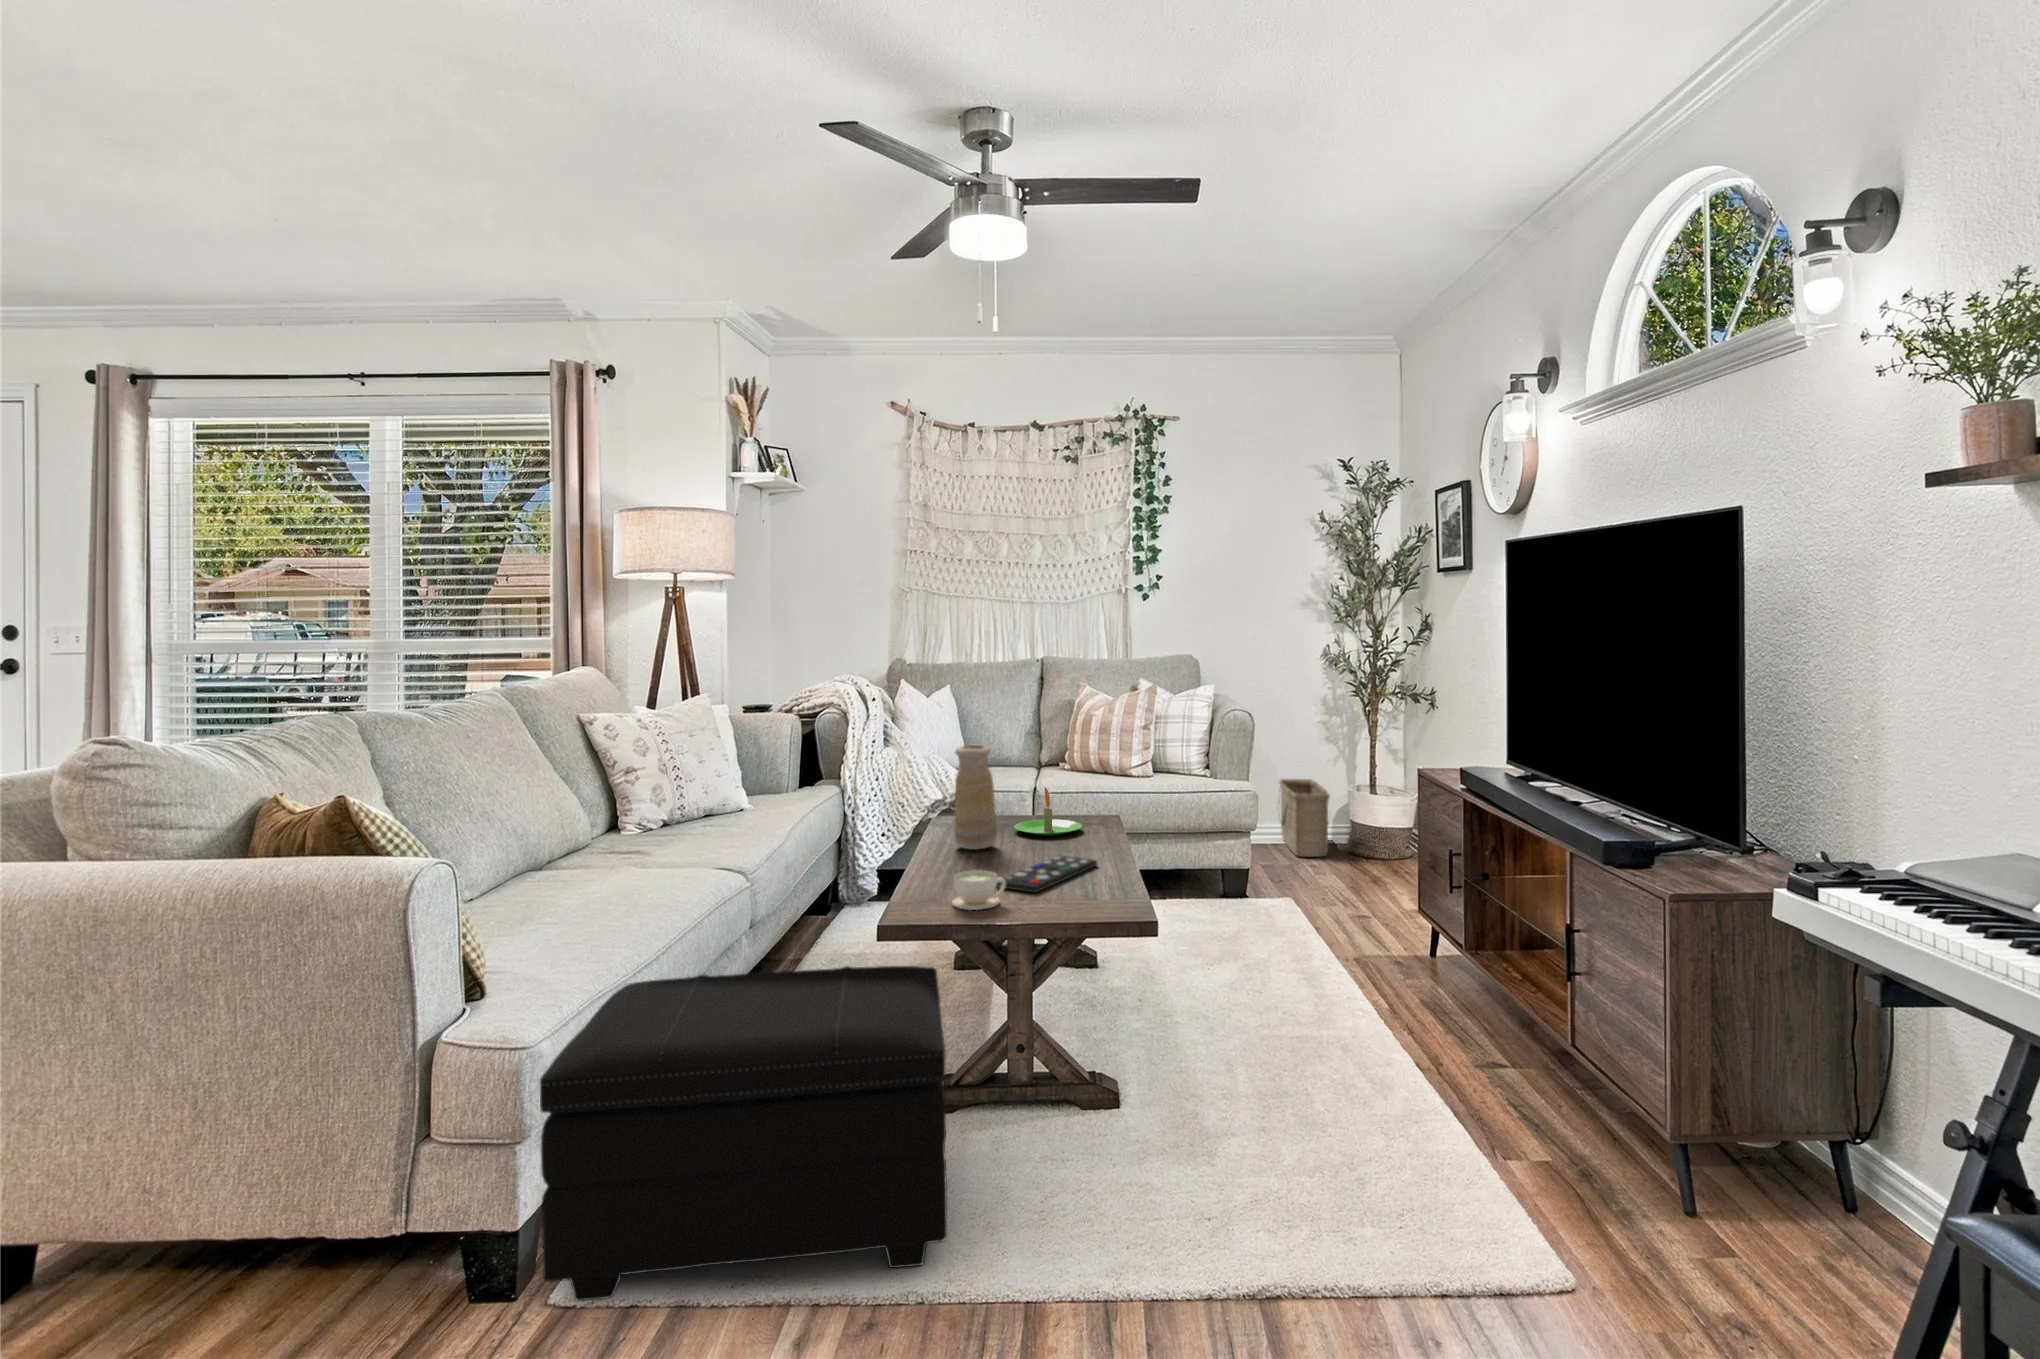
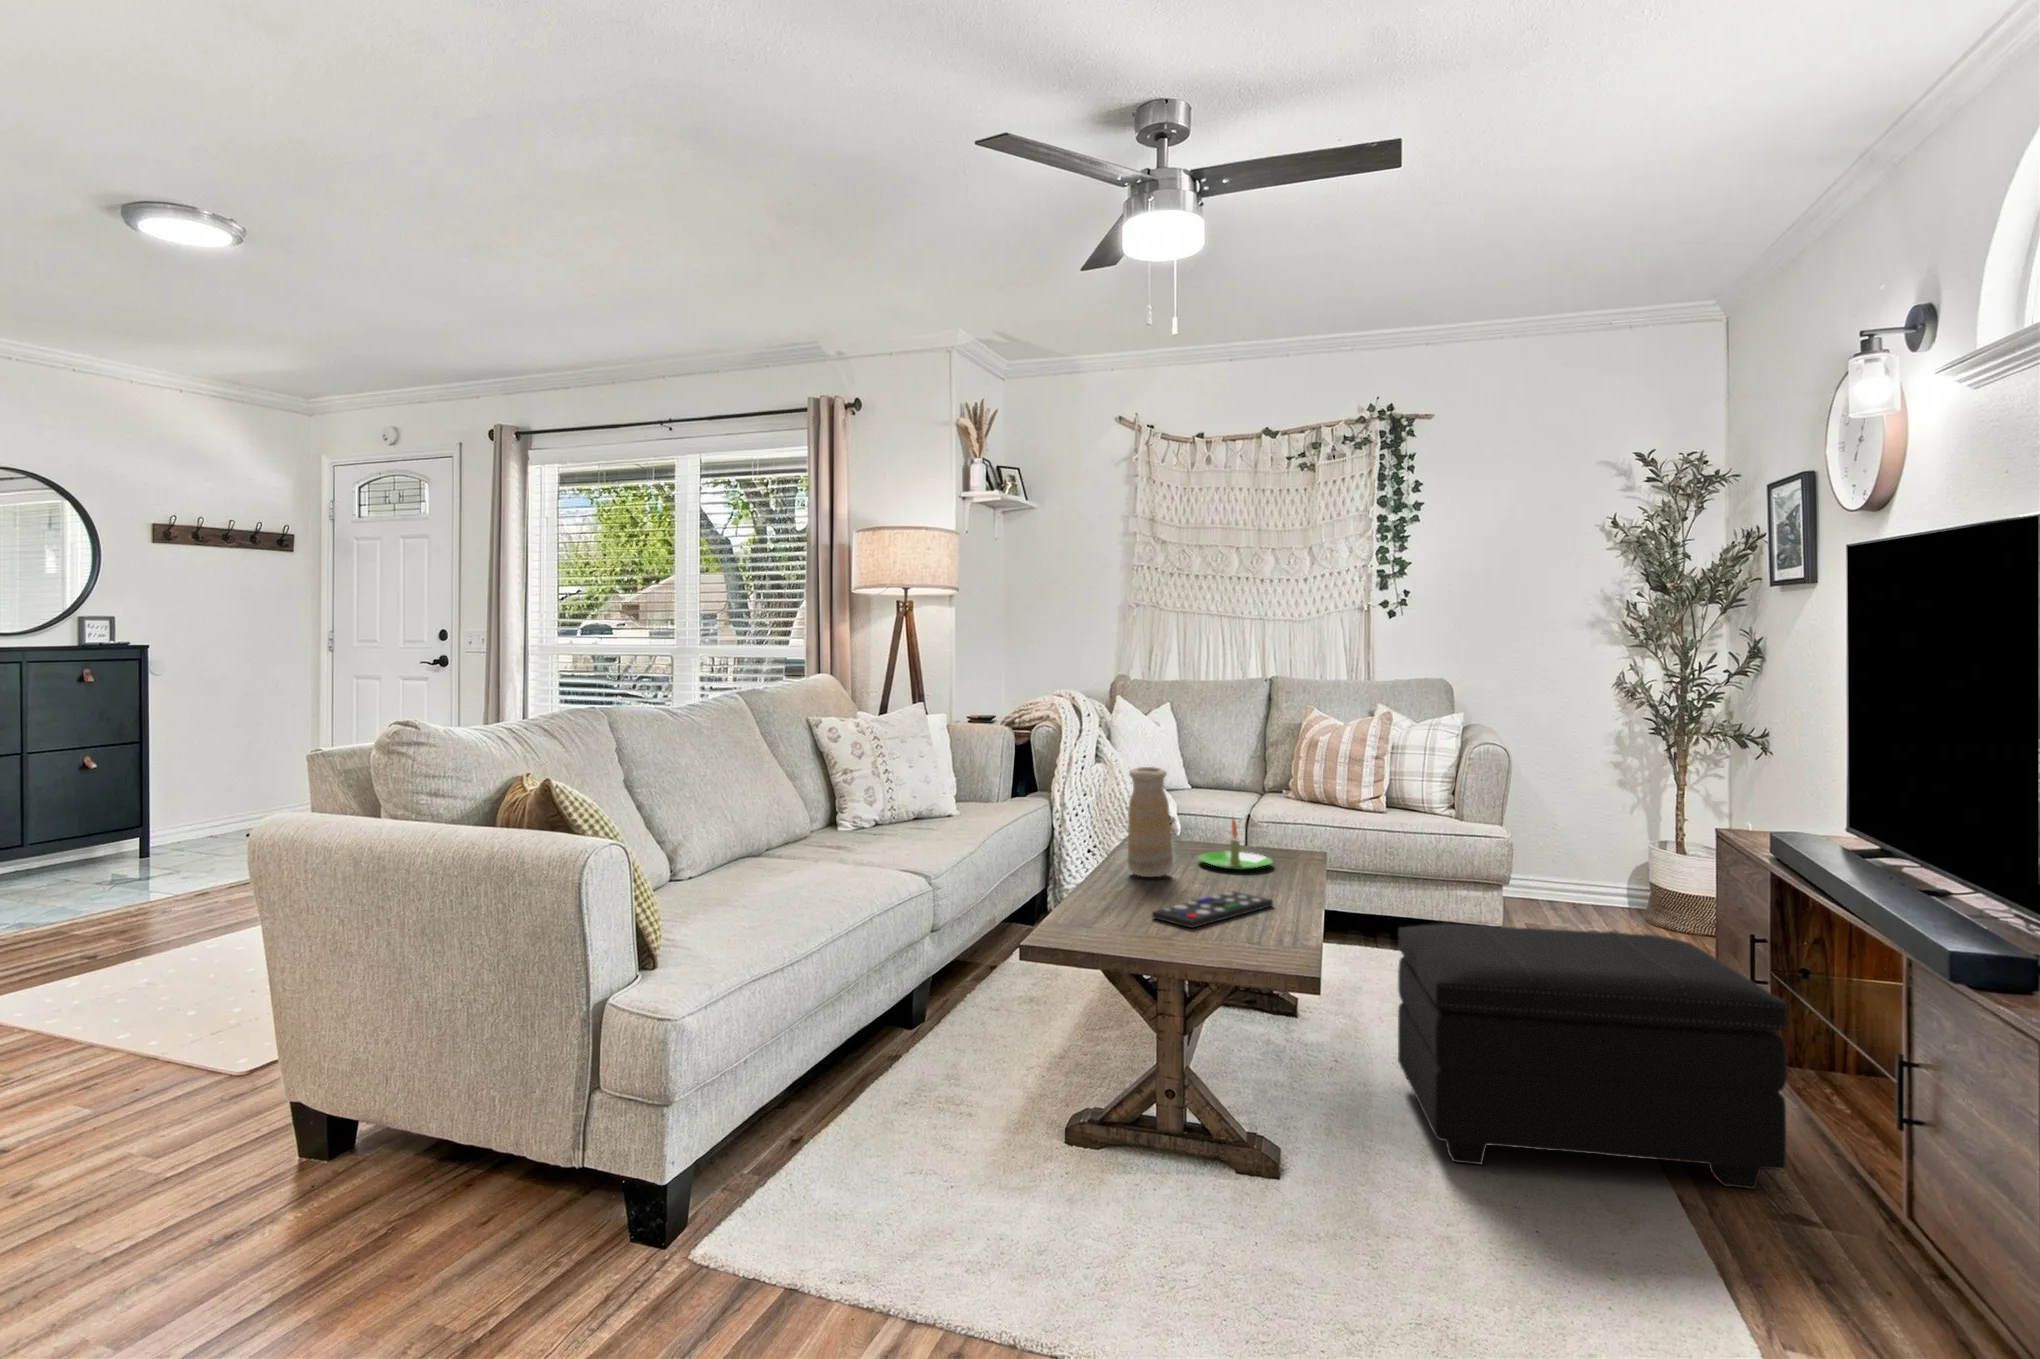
basket: present [1280,779,1330,857] -> none [1555,829,1622,924]
coffee cup: present [952,870,1006,910] -> none [1099,898,1155,939]
footstool: present [539,966,947,1301] -> present [1398,925,1787,1189]

